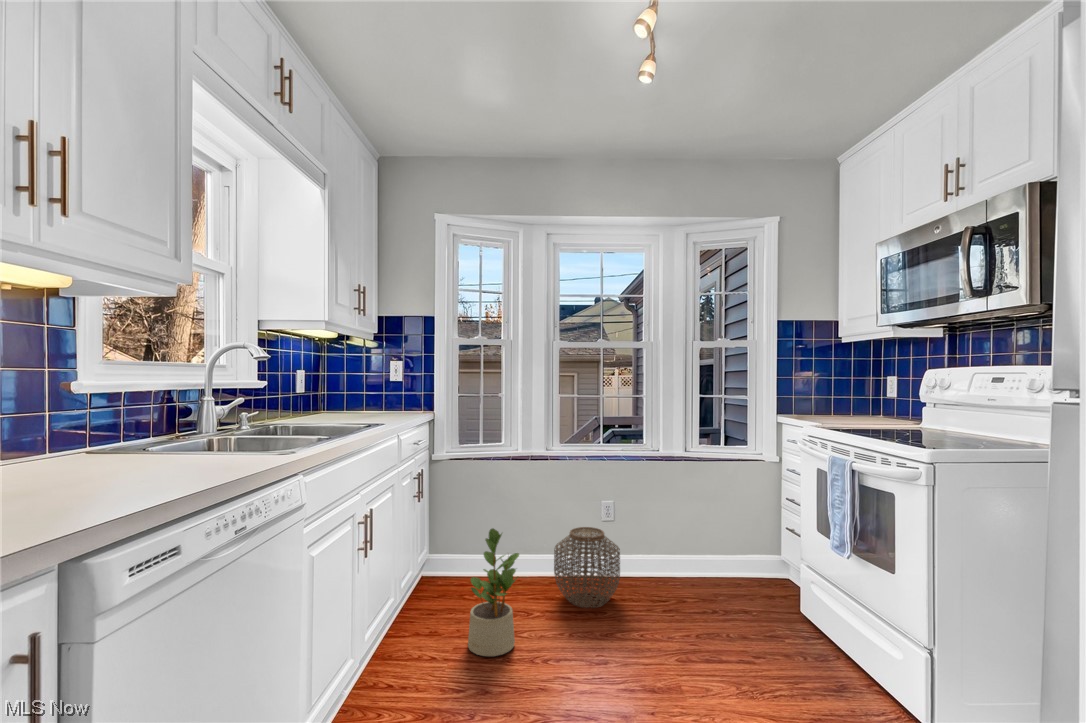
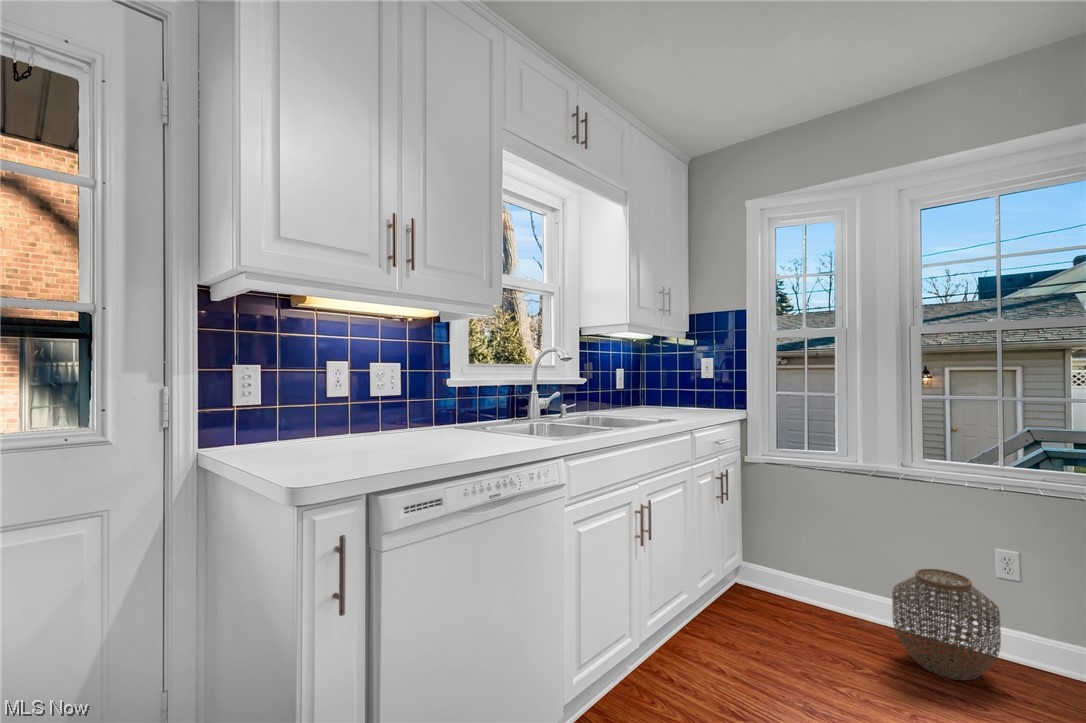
potted plant: present [468,528,519,656] -> none [763,545,830,691]

